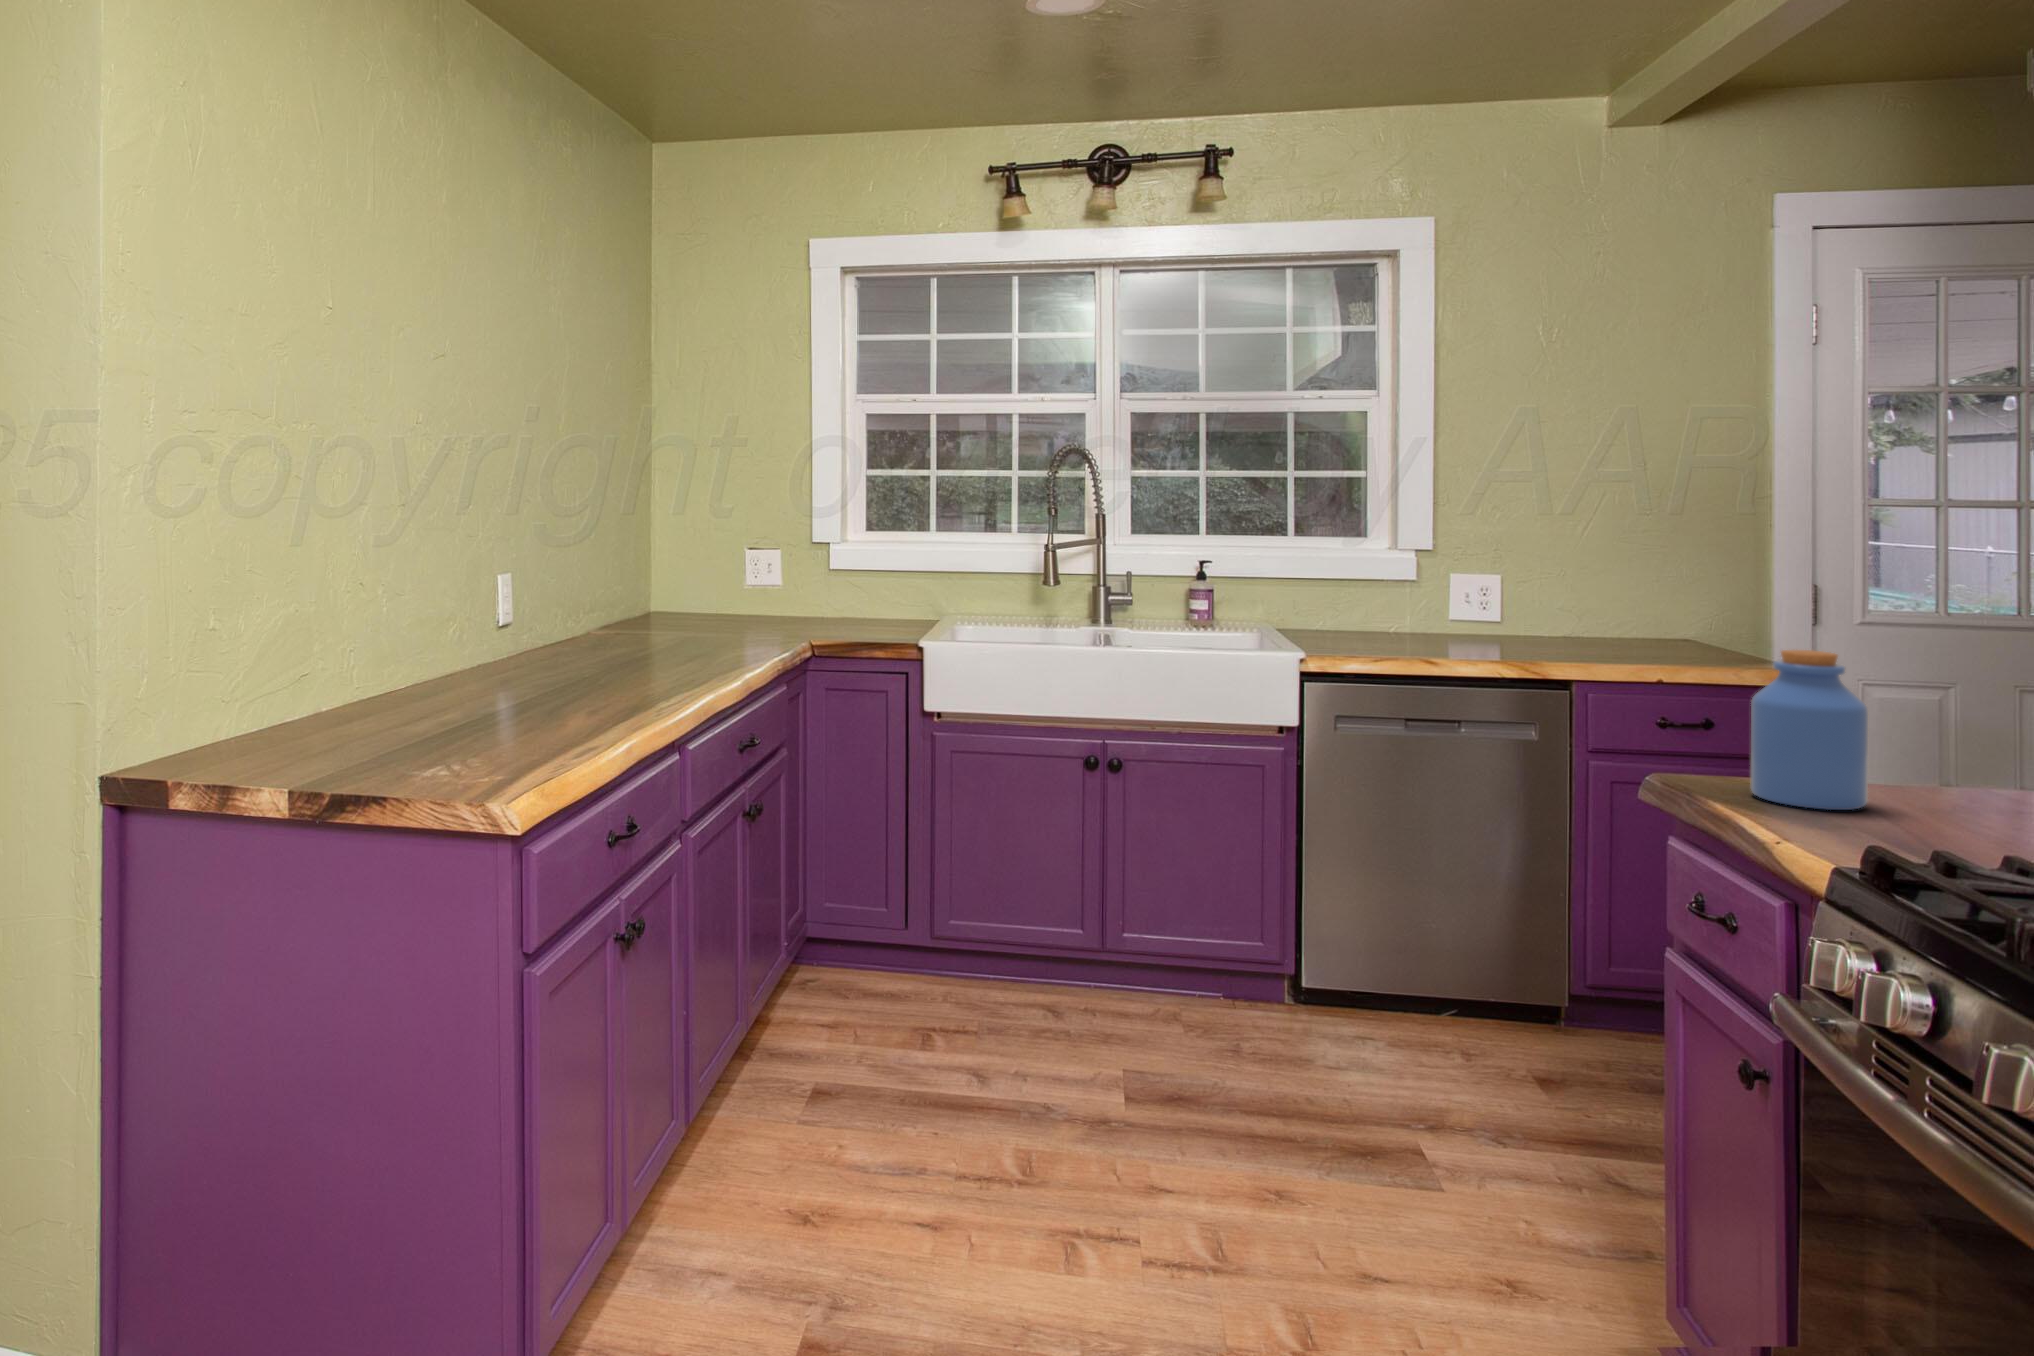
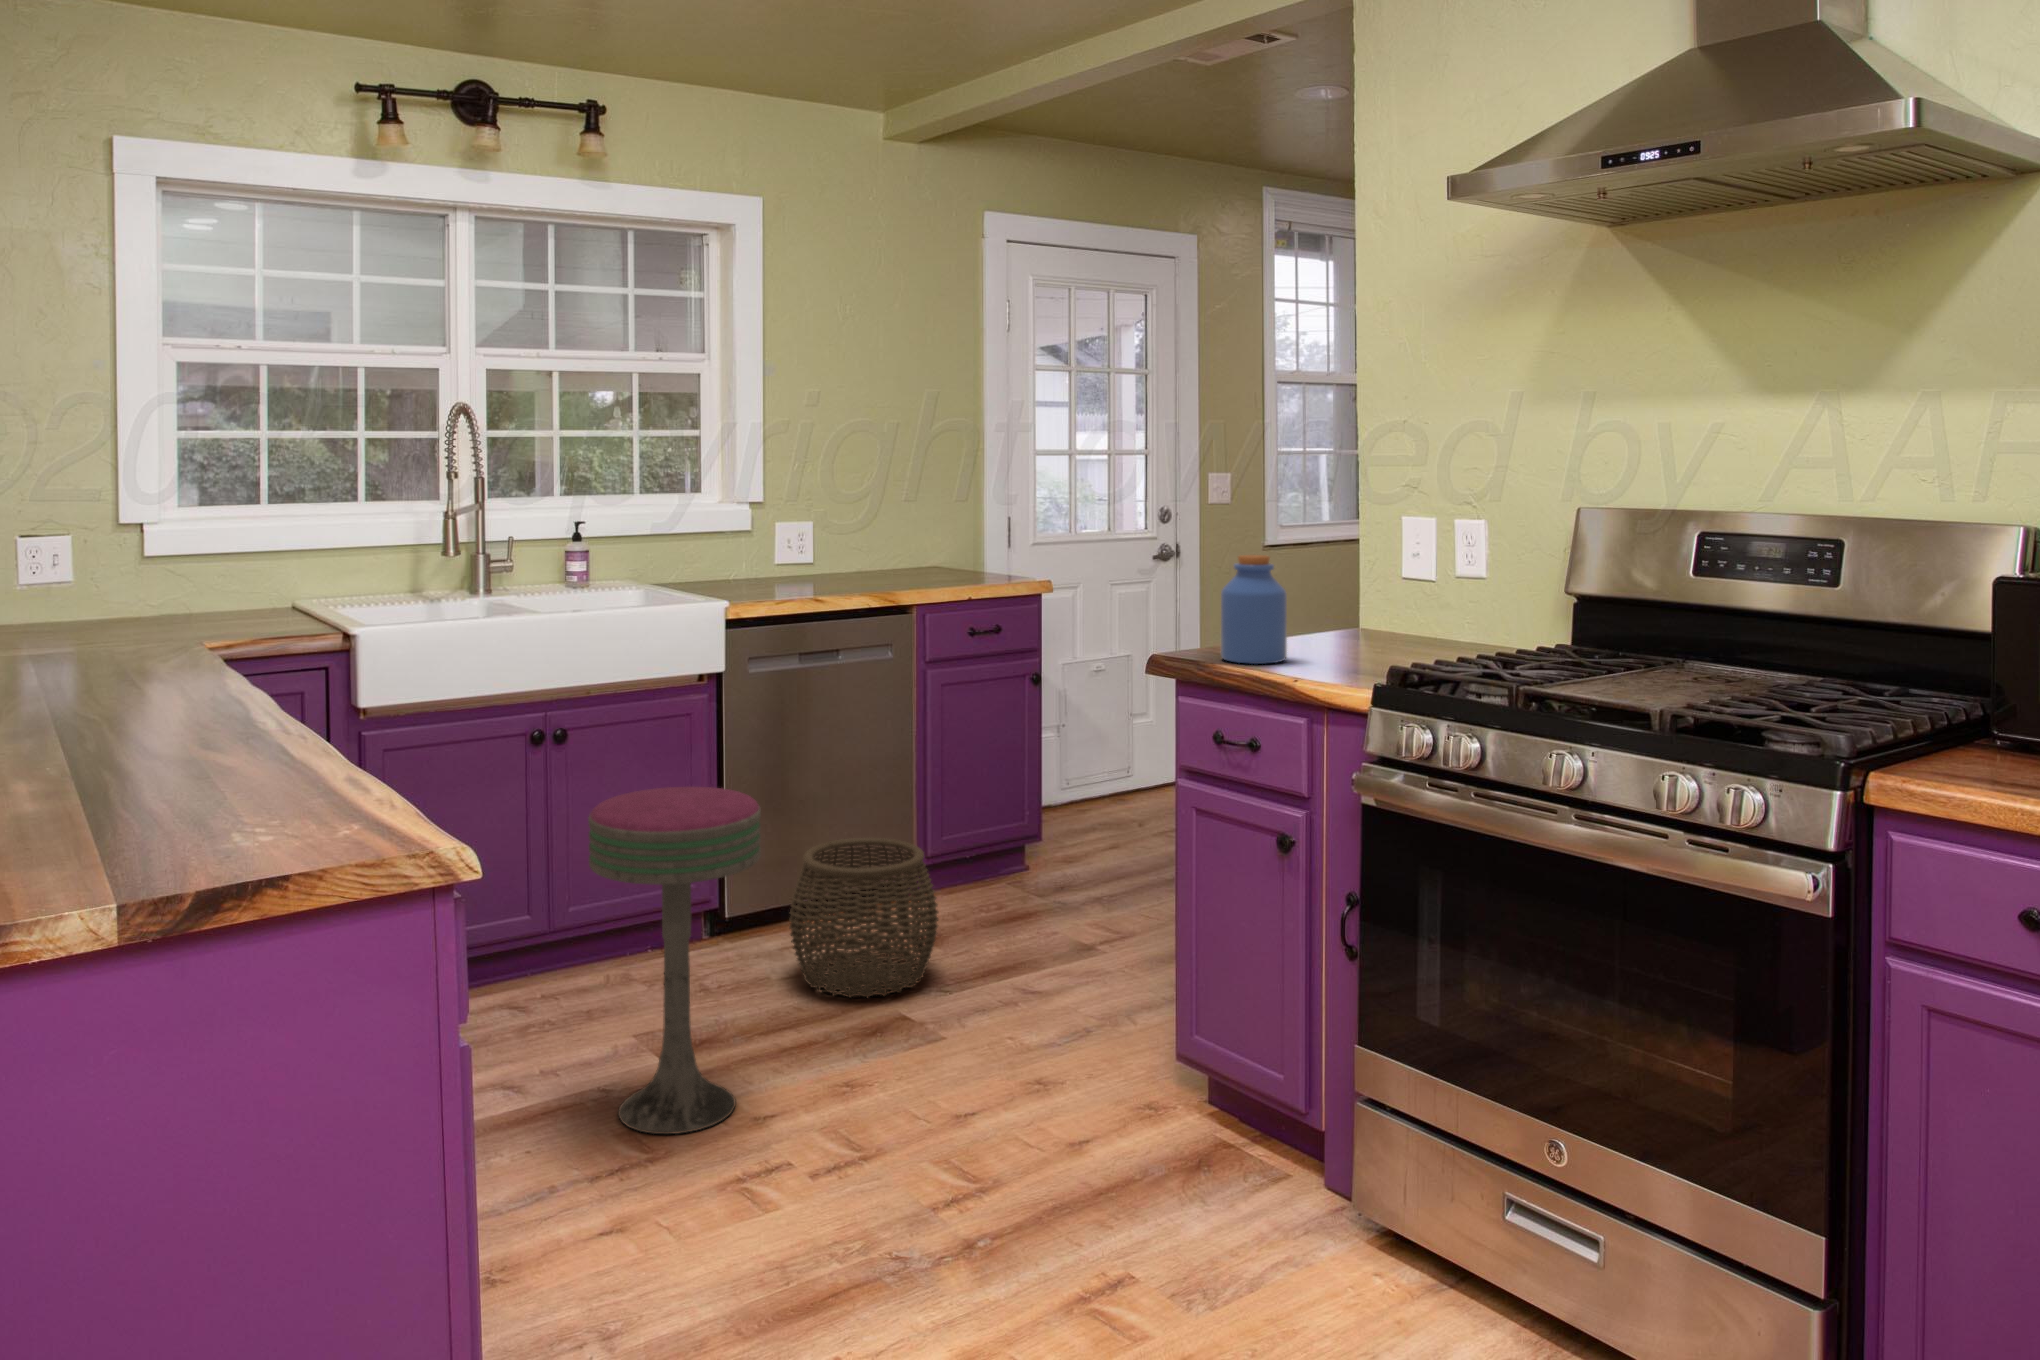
bar stool: none [1008,824,1182,1176] -> present [588,787,761,1134]
woven basket: none [1321,932,1510,1125] -> present [789,838,939,998]

